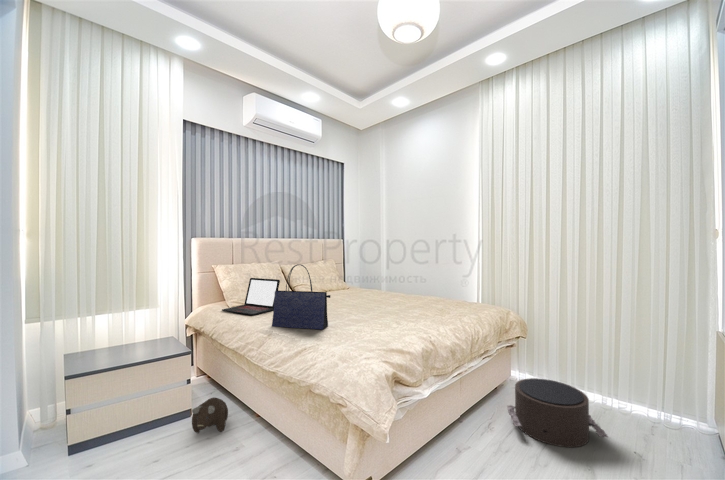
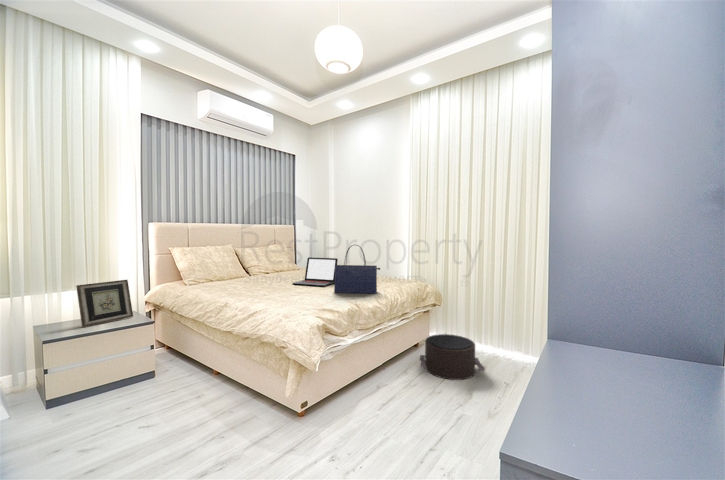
tote bag: present [272,264,330,329] -> present [334,245,380,293]
laptop: present [222,278,280,315] -> present [293,257,338,286]
picture frame: none [110,302,170,357] -> present [76,280,133,327]
plush toy: present [192,397,228,433] -> none [158,359,190,388]

